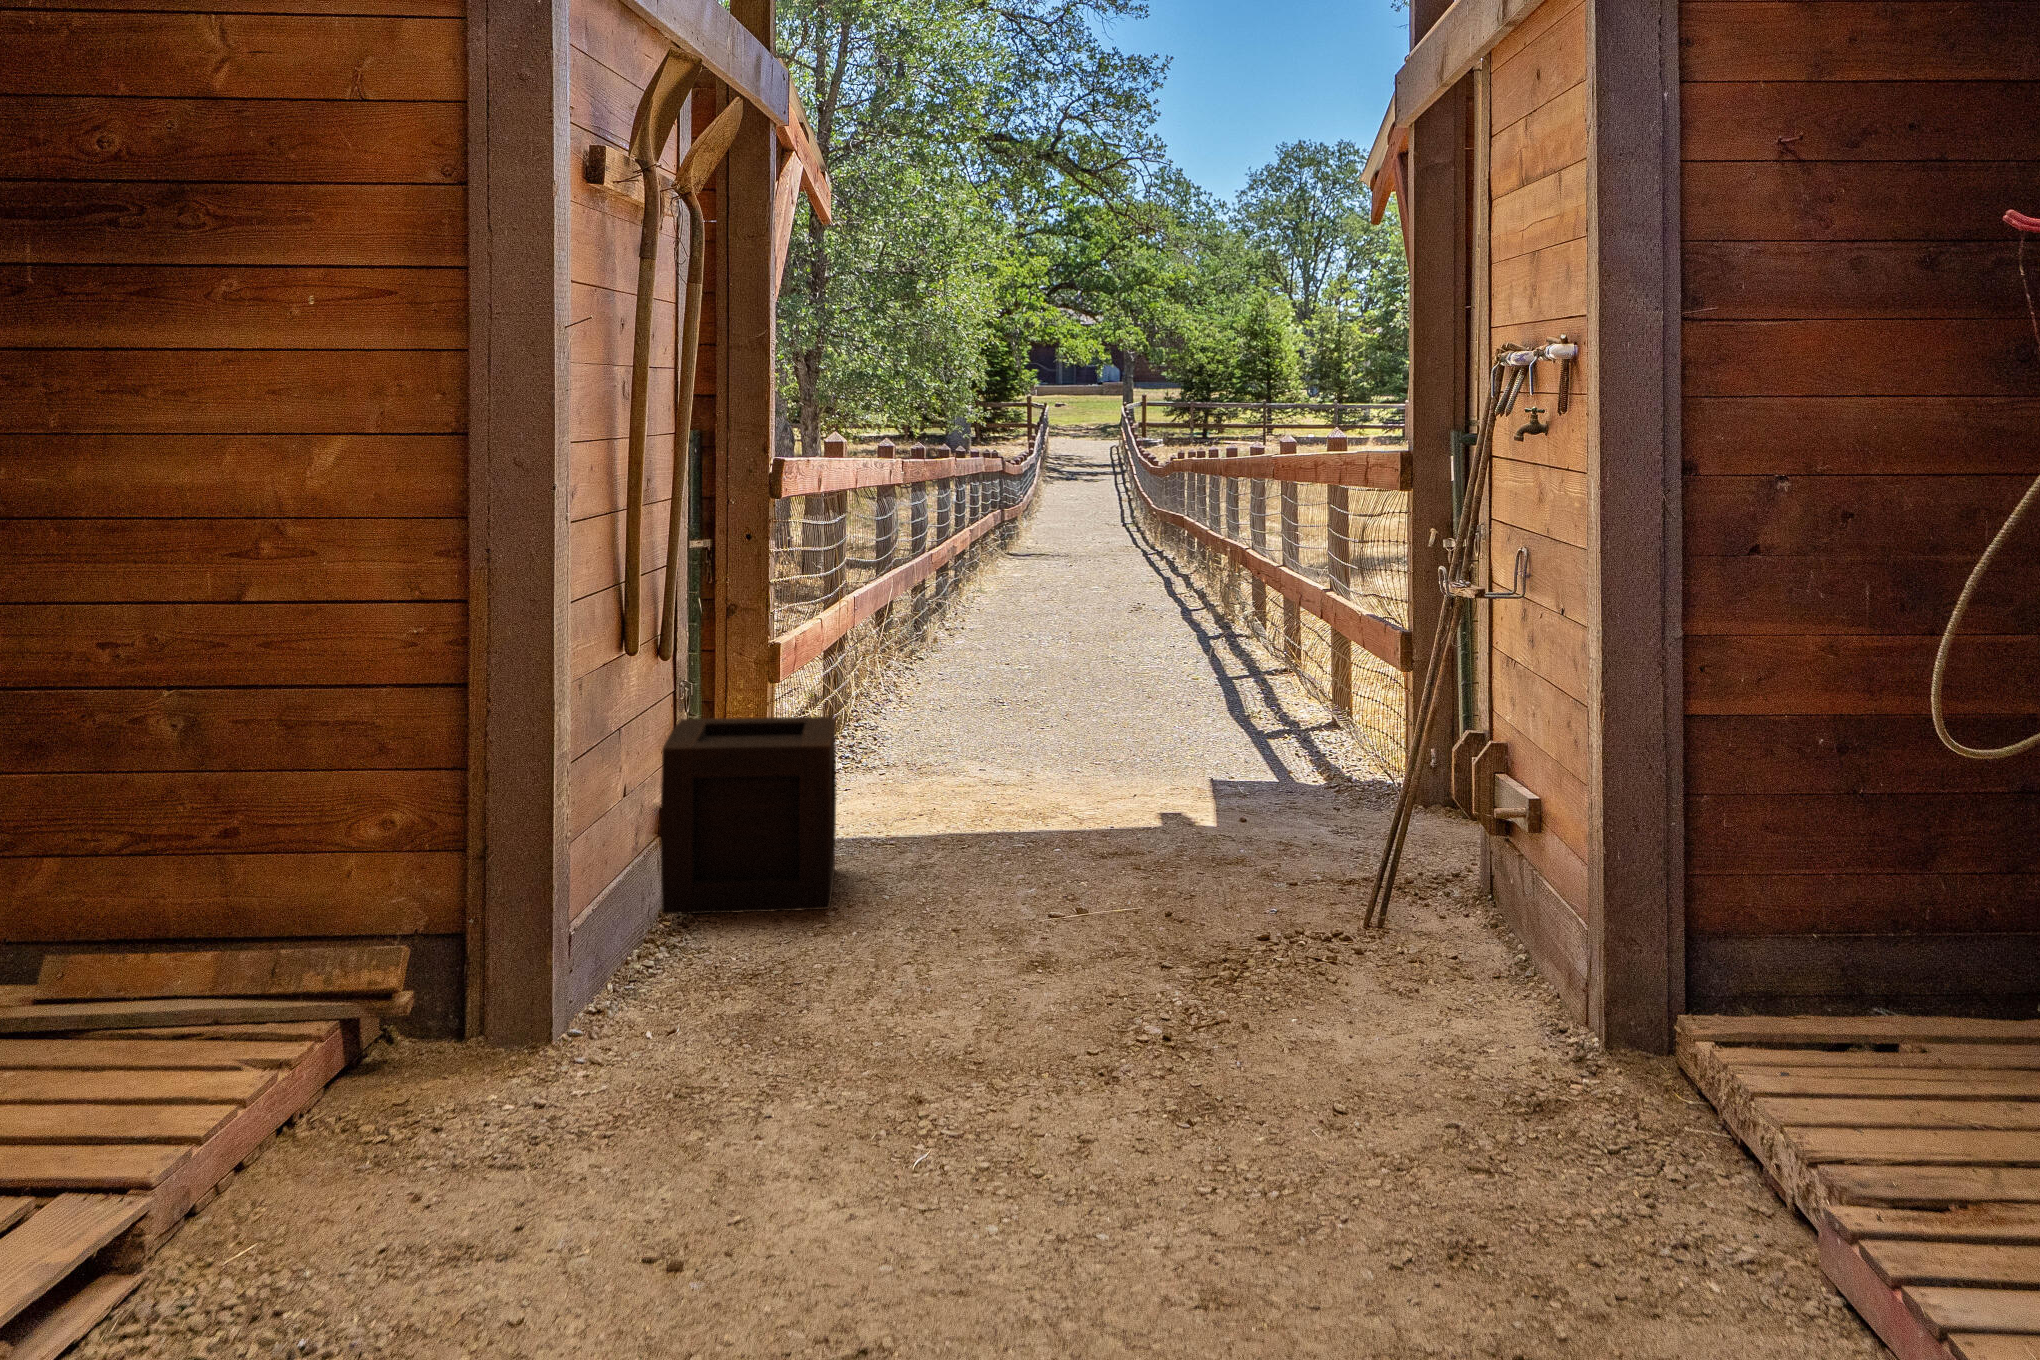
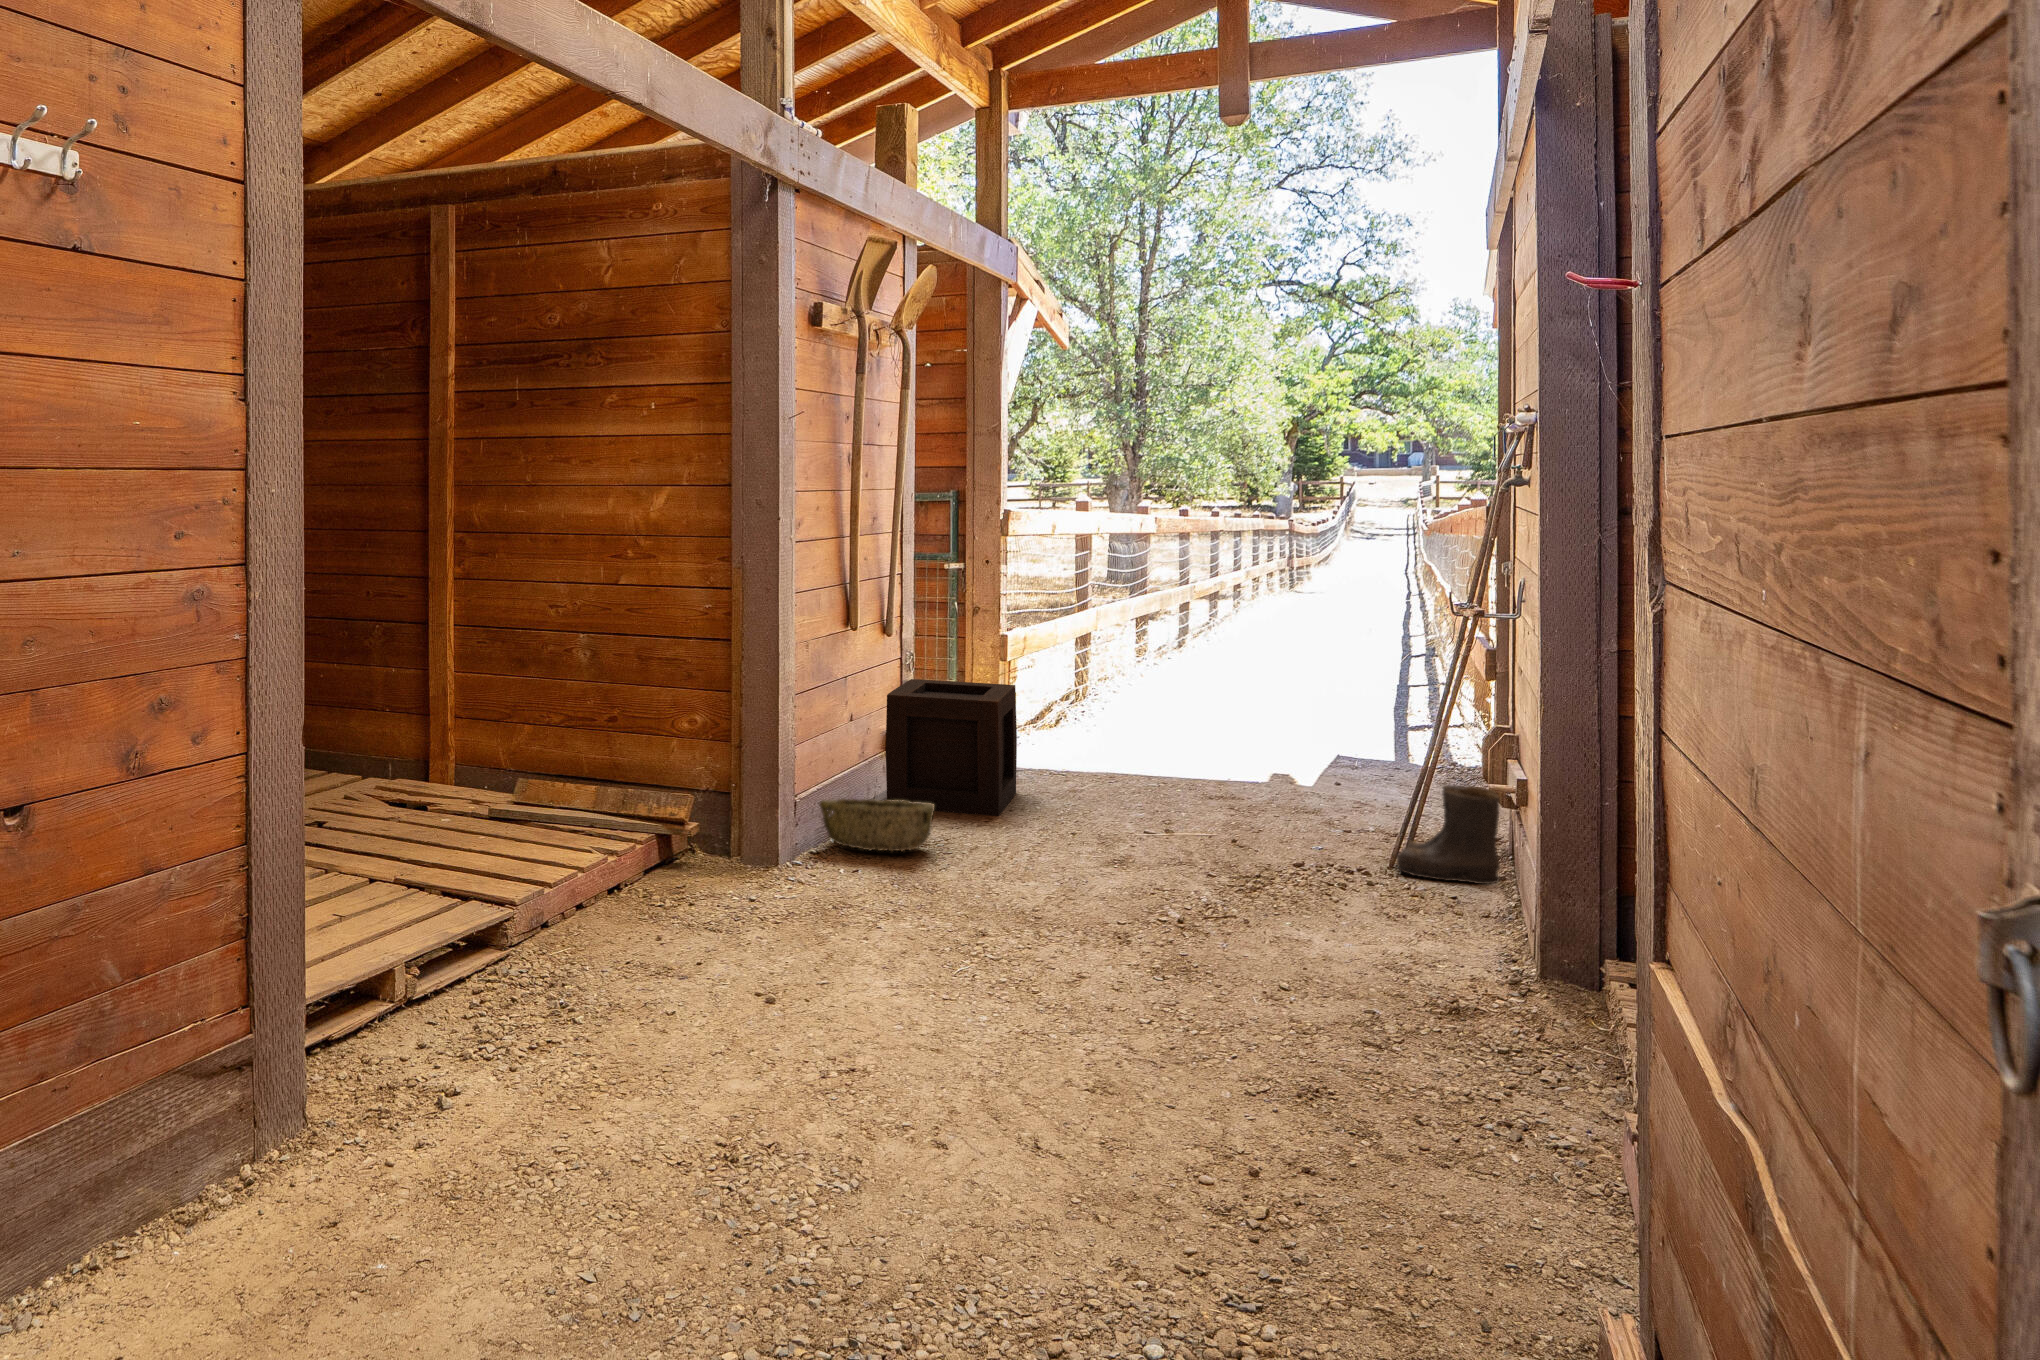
boots: none [1357,806,1487,931] -> present [1396,785,1500,884]
woven basket: none [593,908,767,992] -> present [819,798,935,851]

